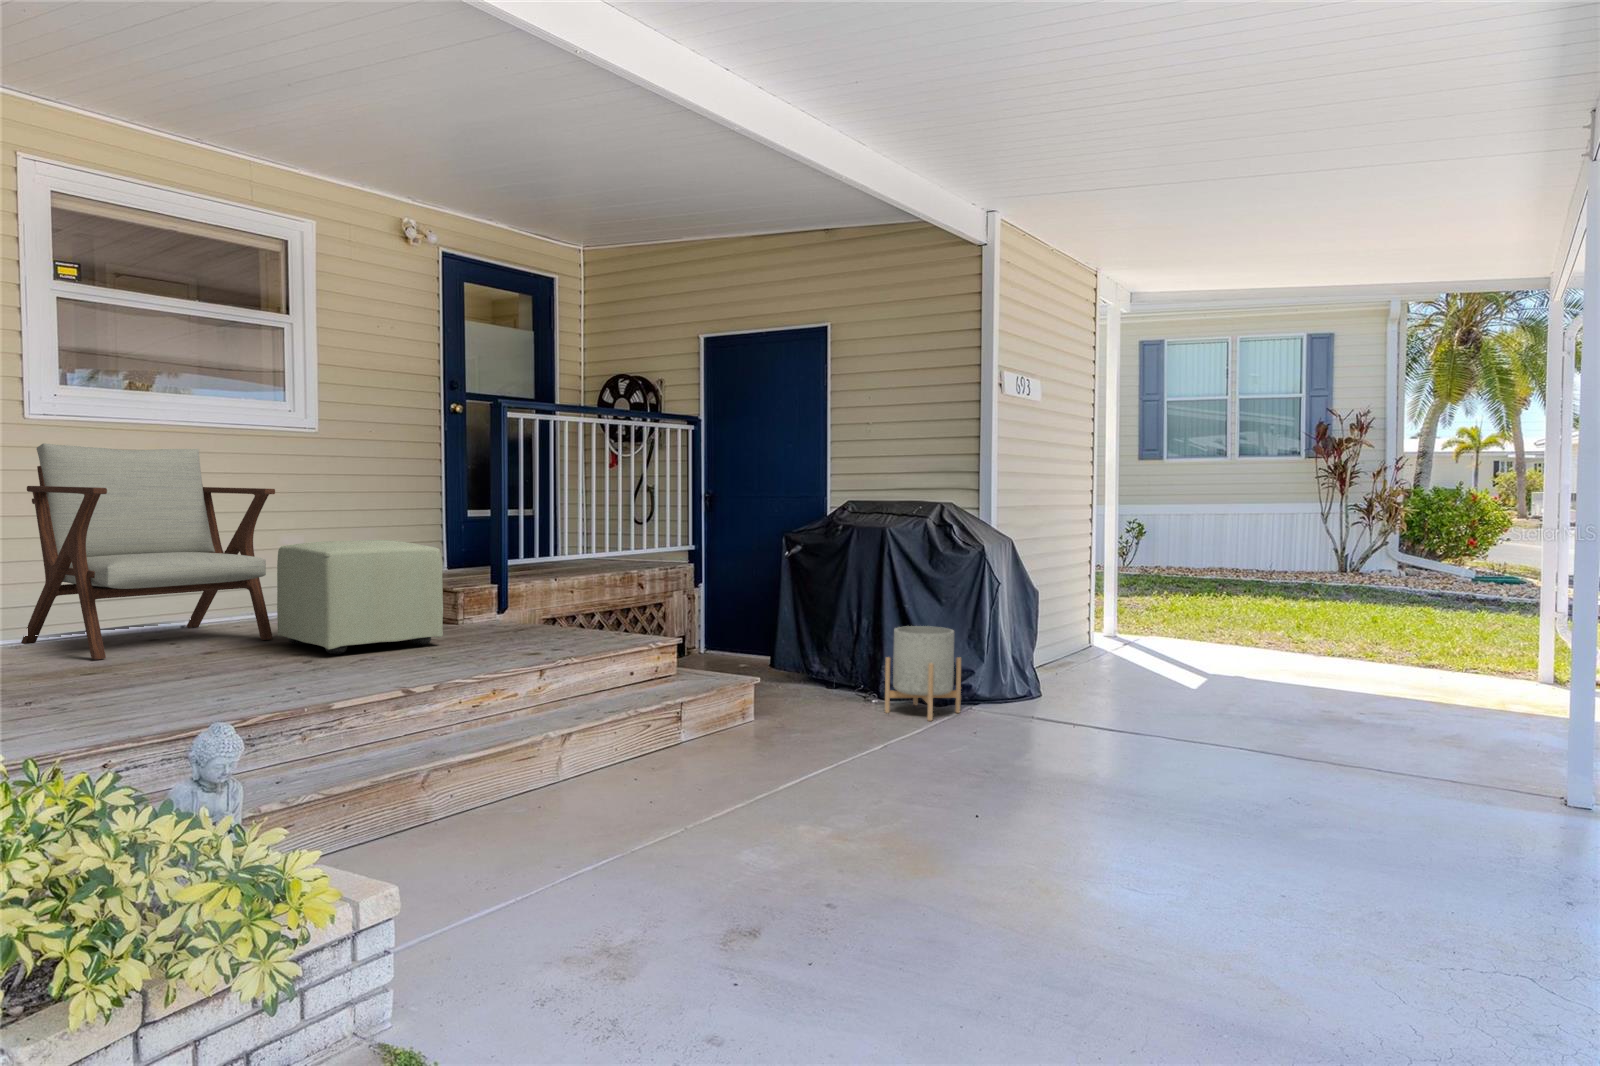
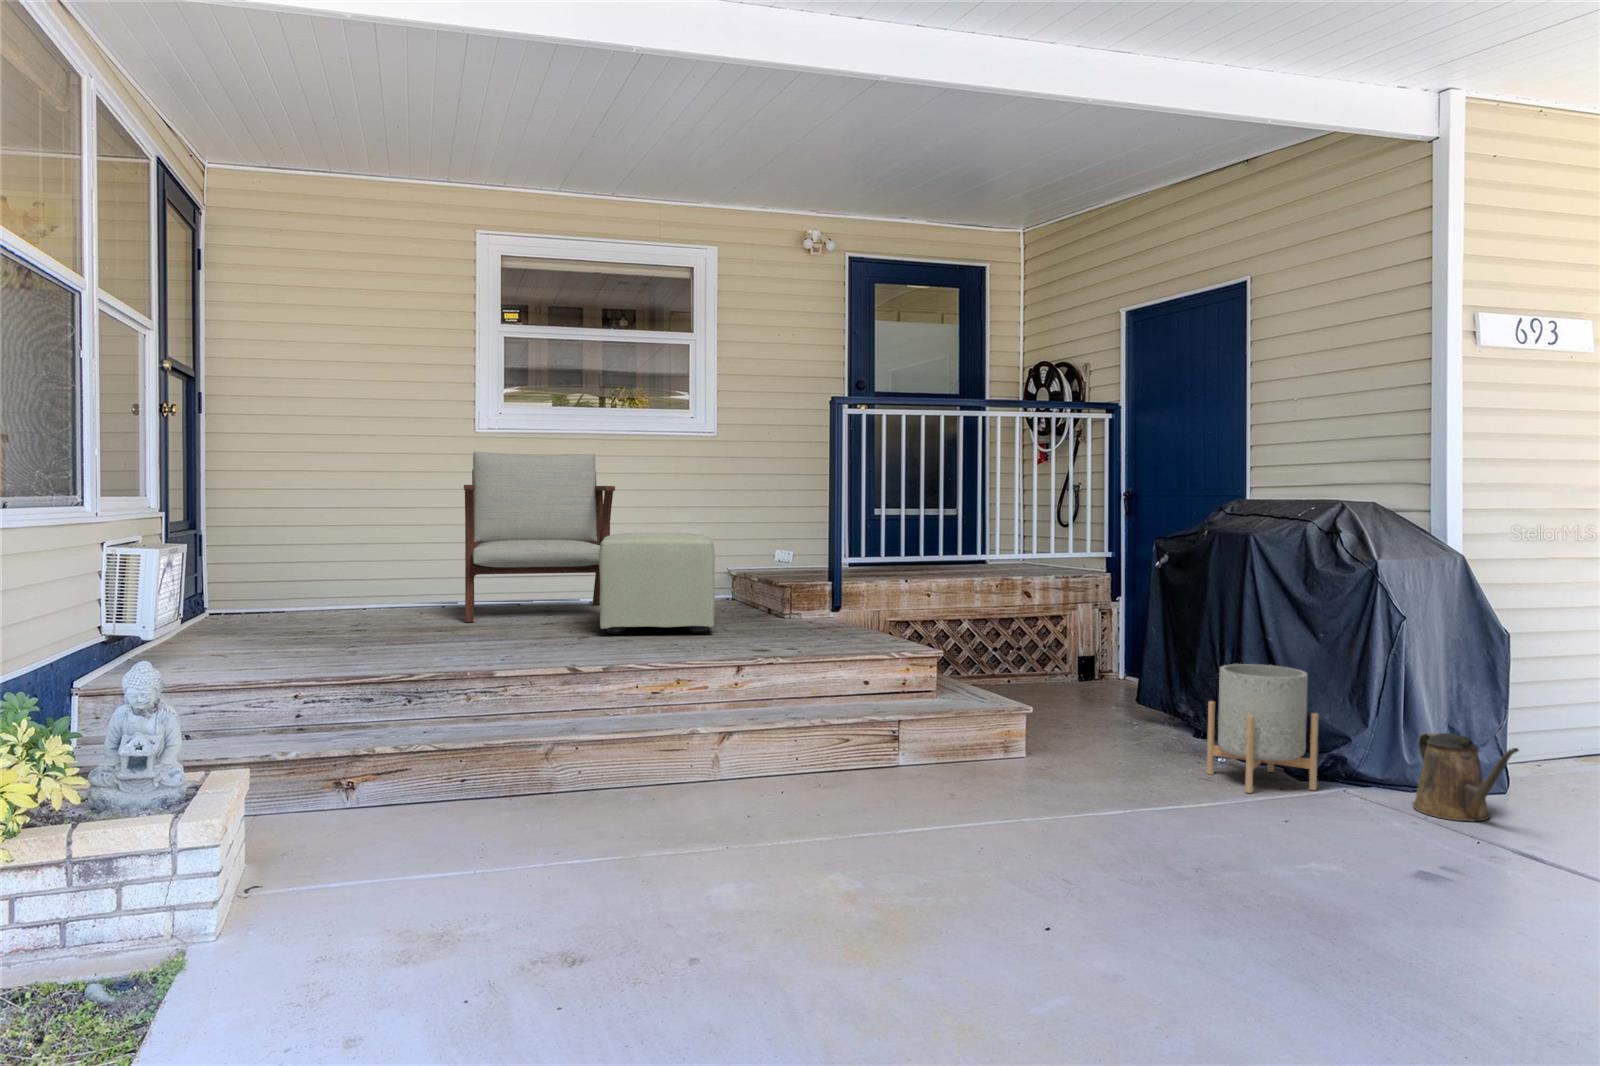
watering can: none [1012,661,1098,717] -> present [1413,732,1519,821]

